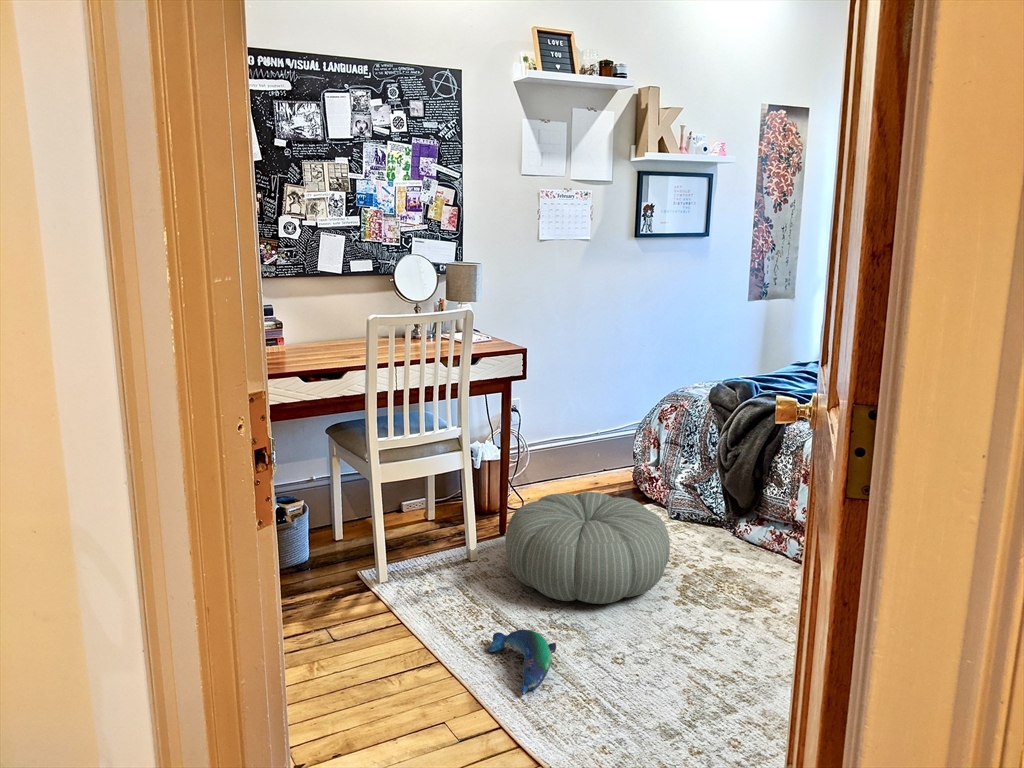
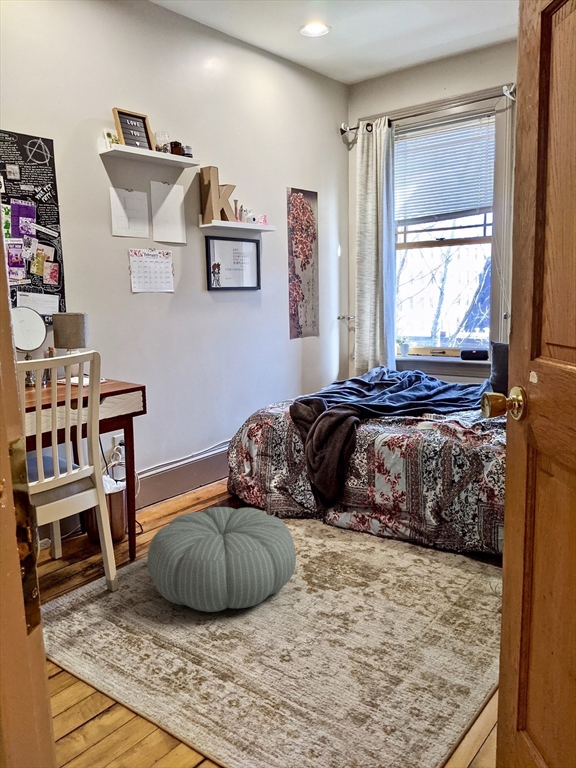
plush toy: present [488,629,556,695] -> none [164,650,234,718]

